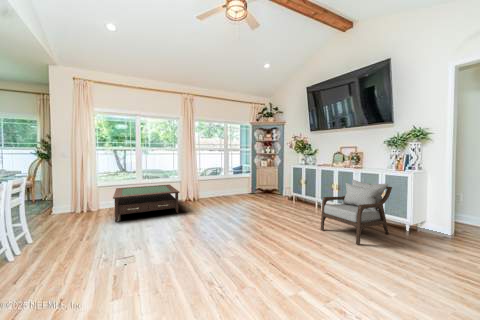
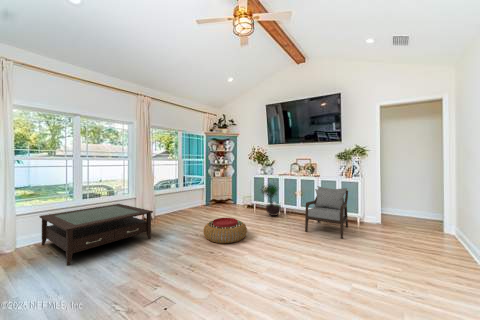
potted tree: none [290,171,316,210] -> present [262,184,281,216]
pouf: none [213,204,254,227] -> present [204,218,247,243]

